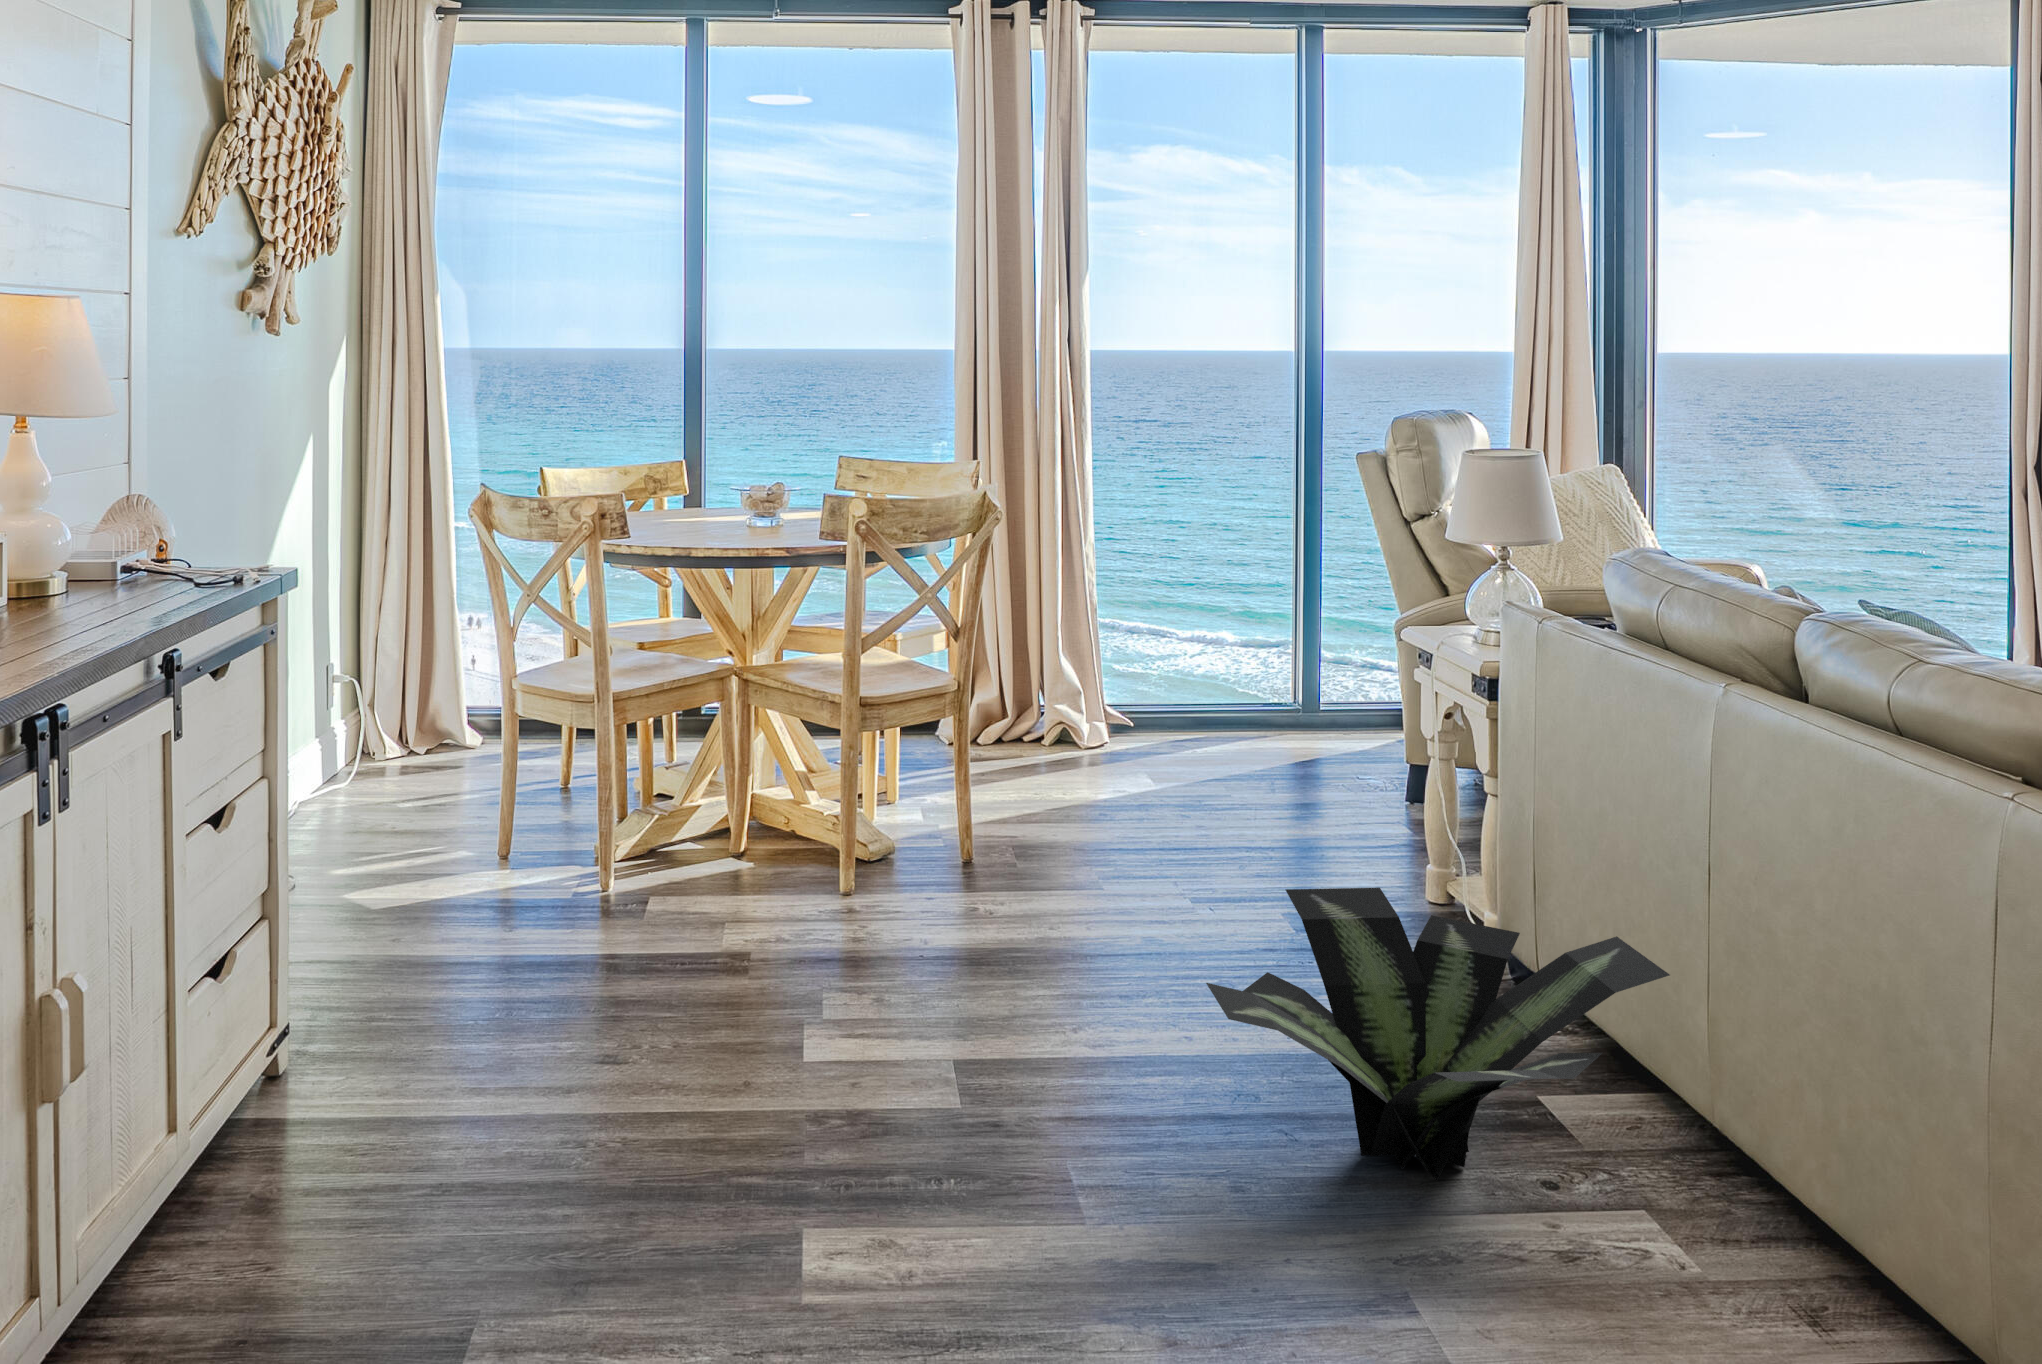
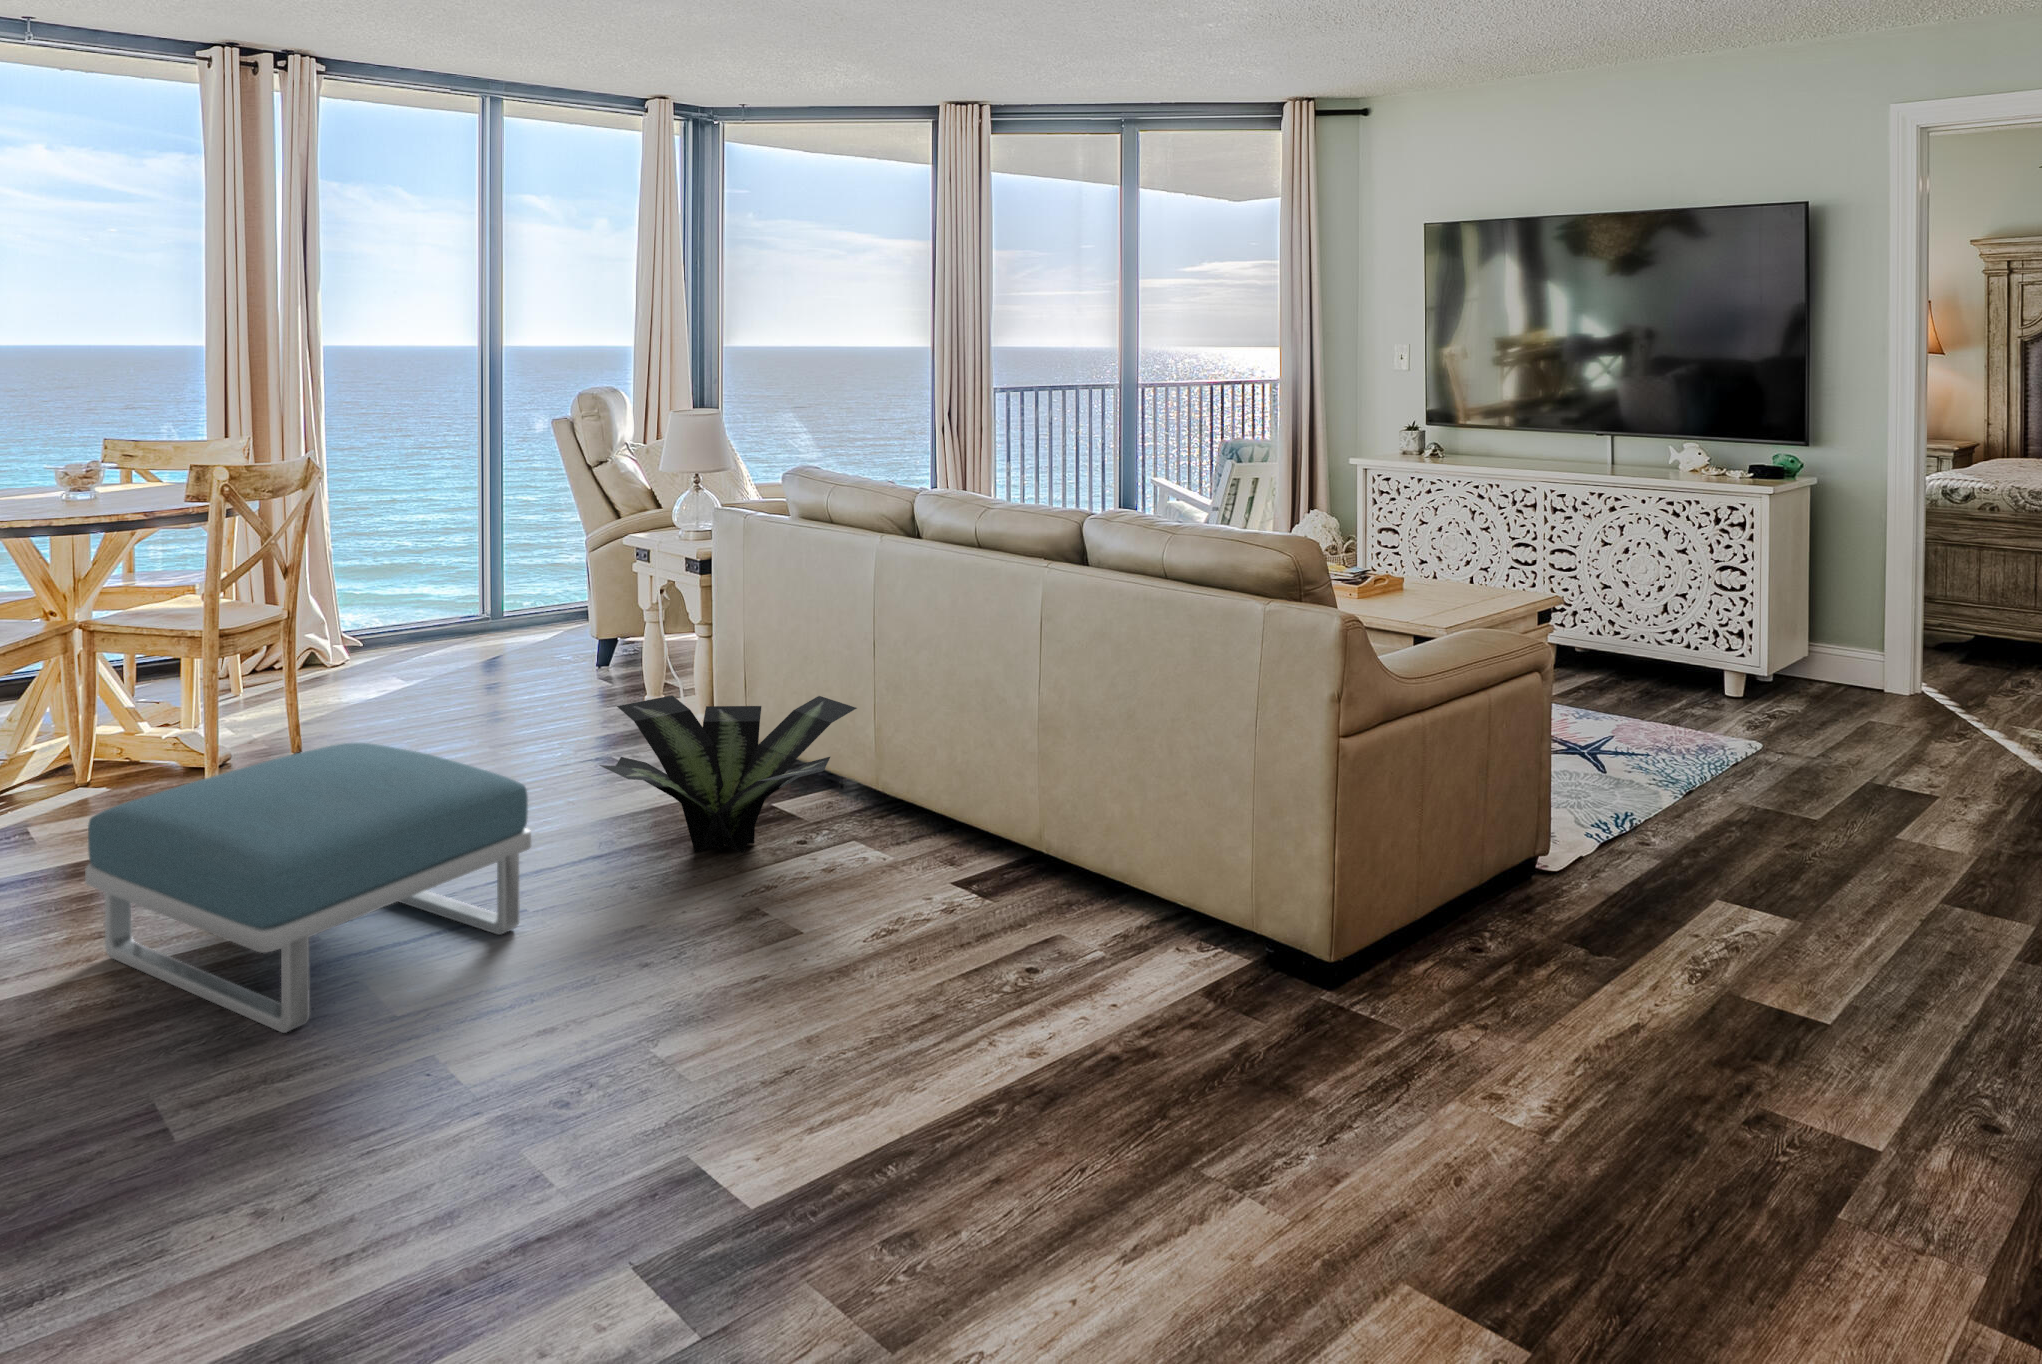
footstool: none [561,877,1061,1283] -> present [85,743,531,1033]

